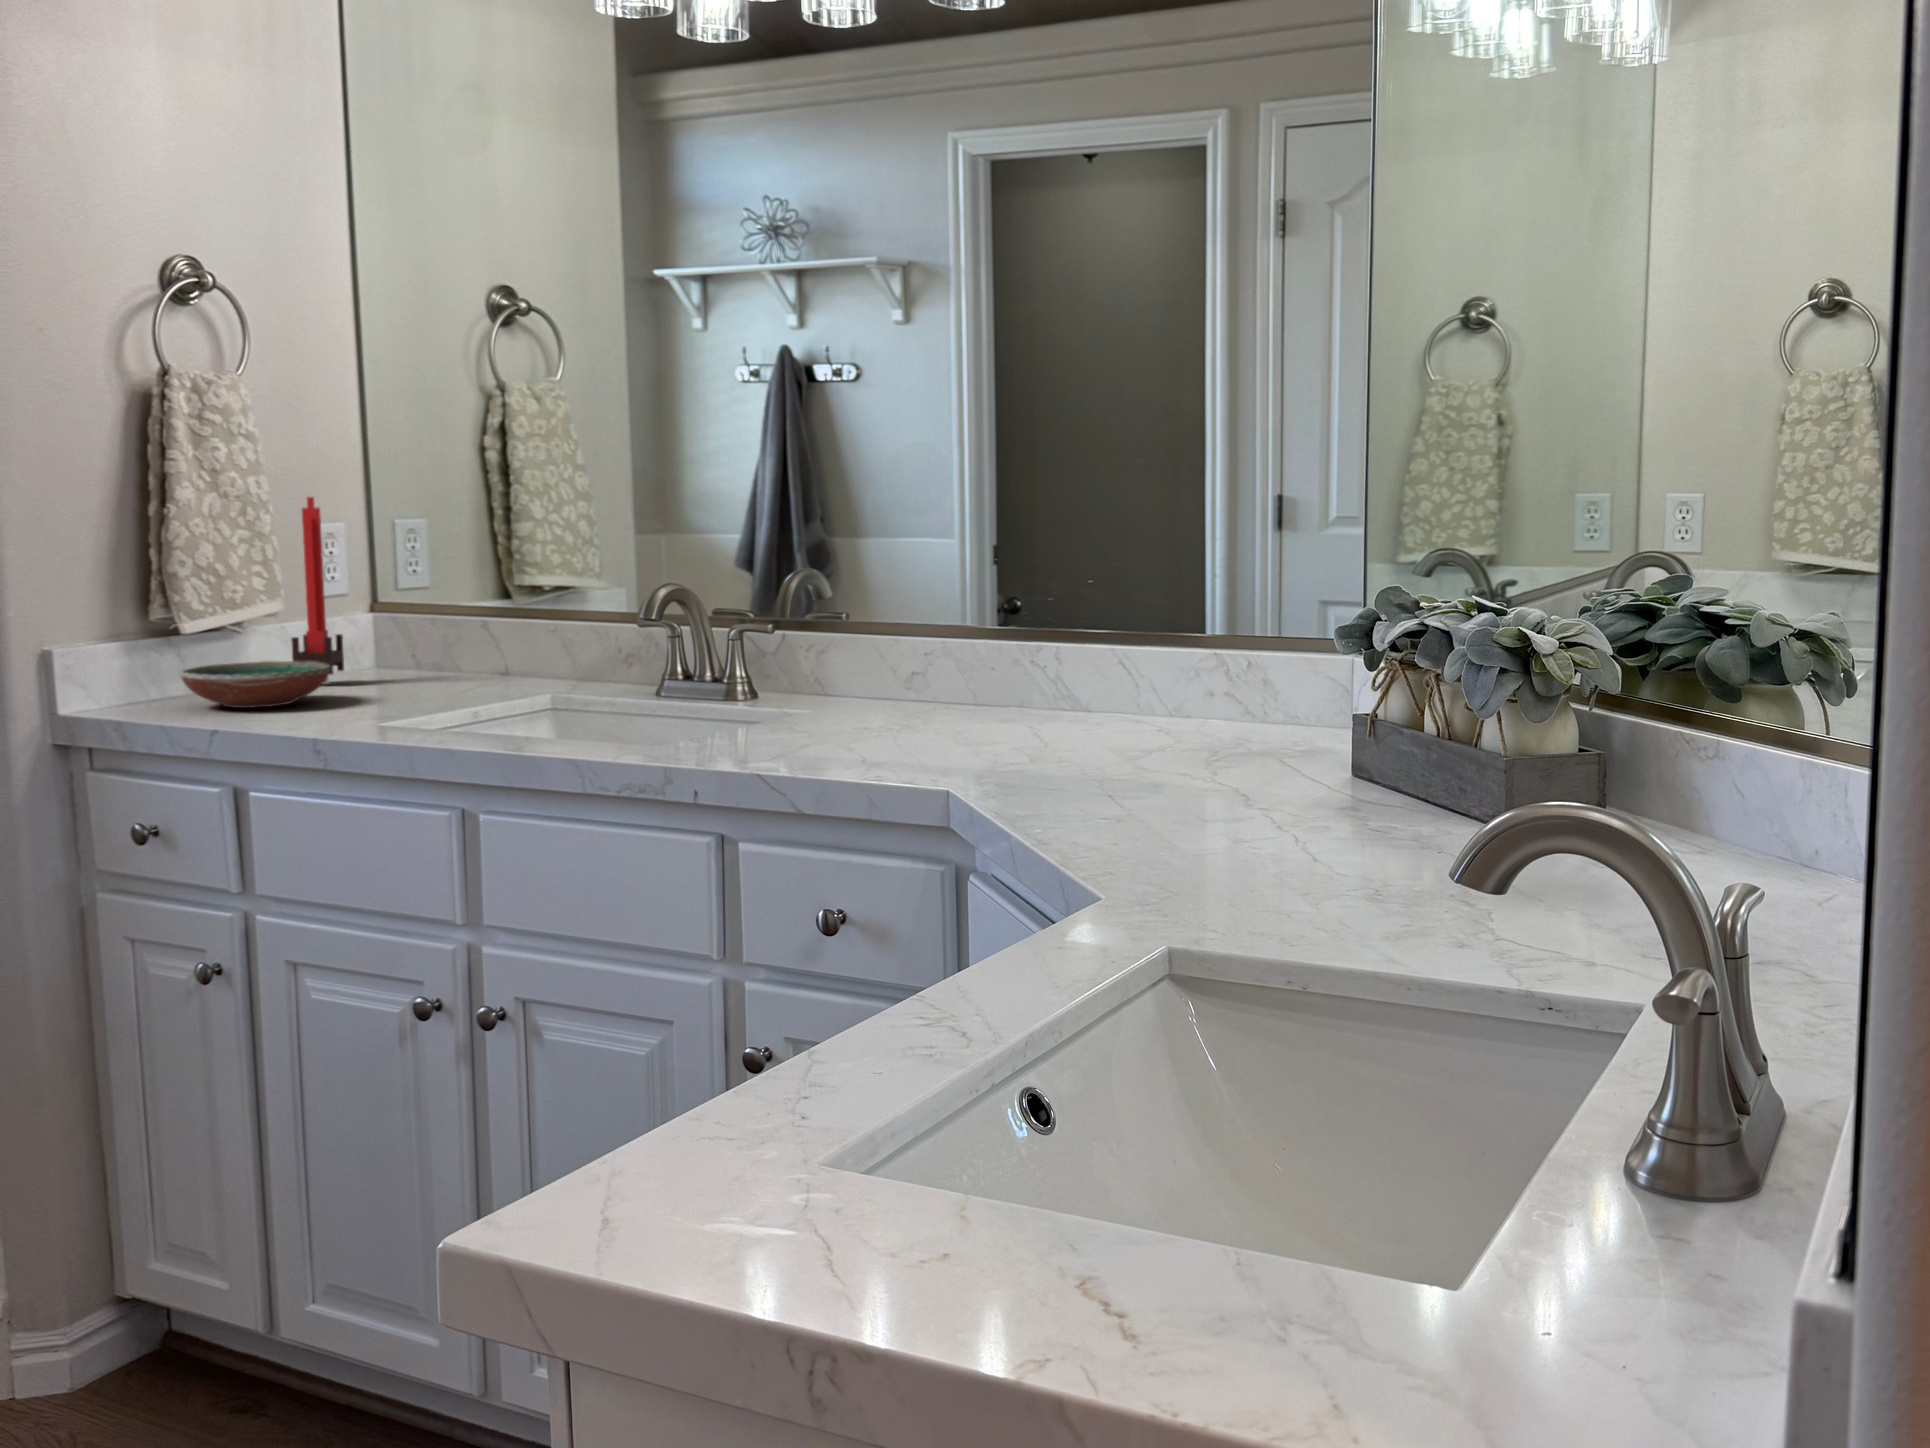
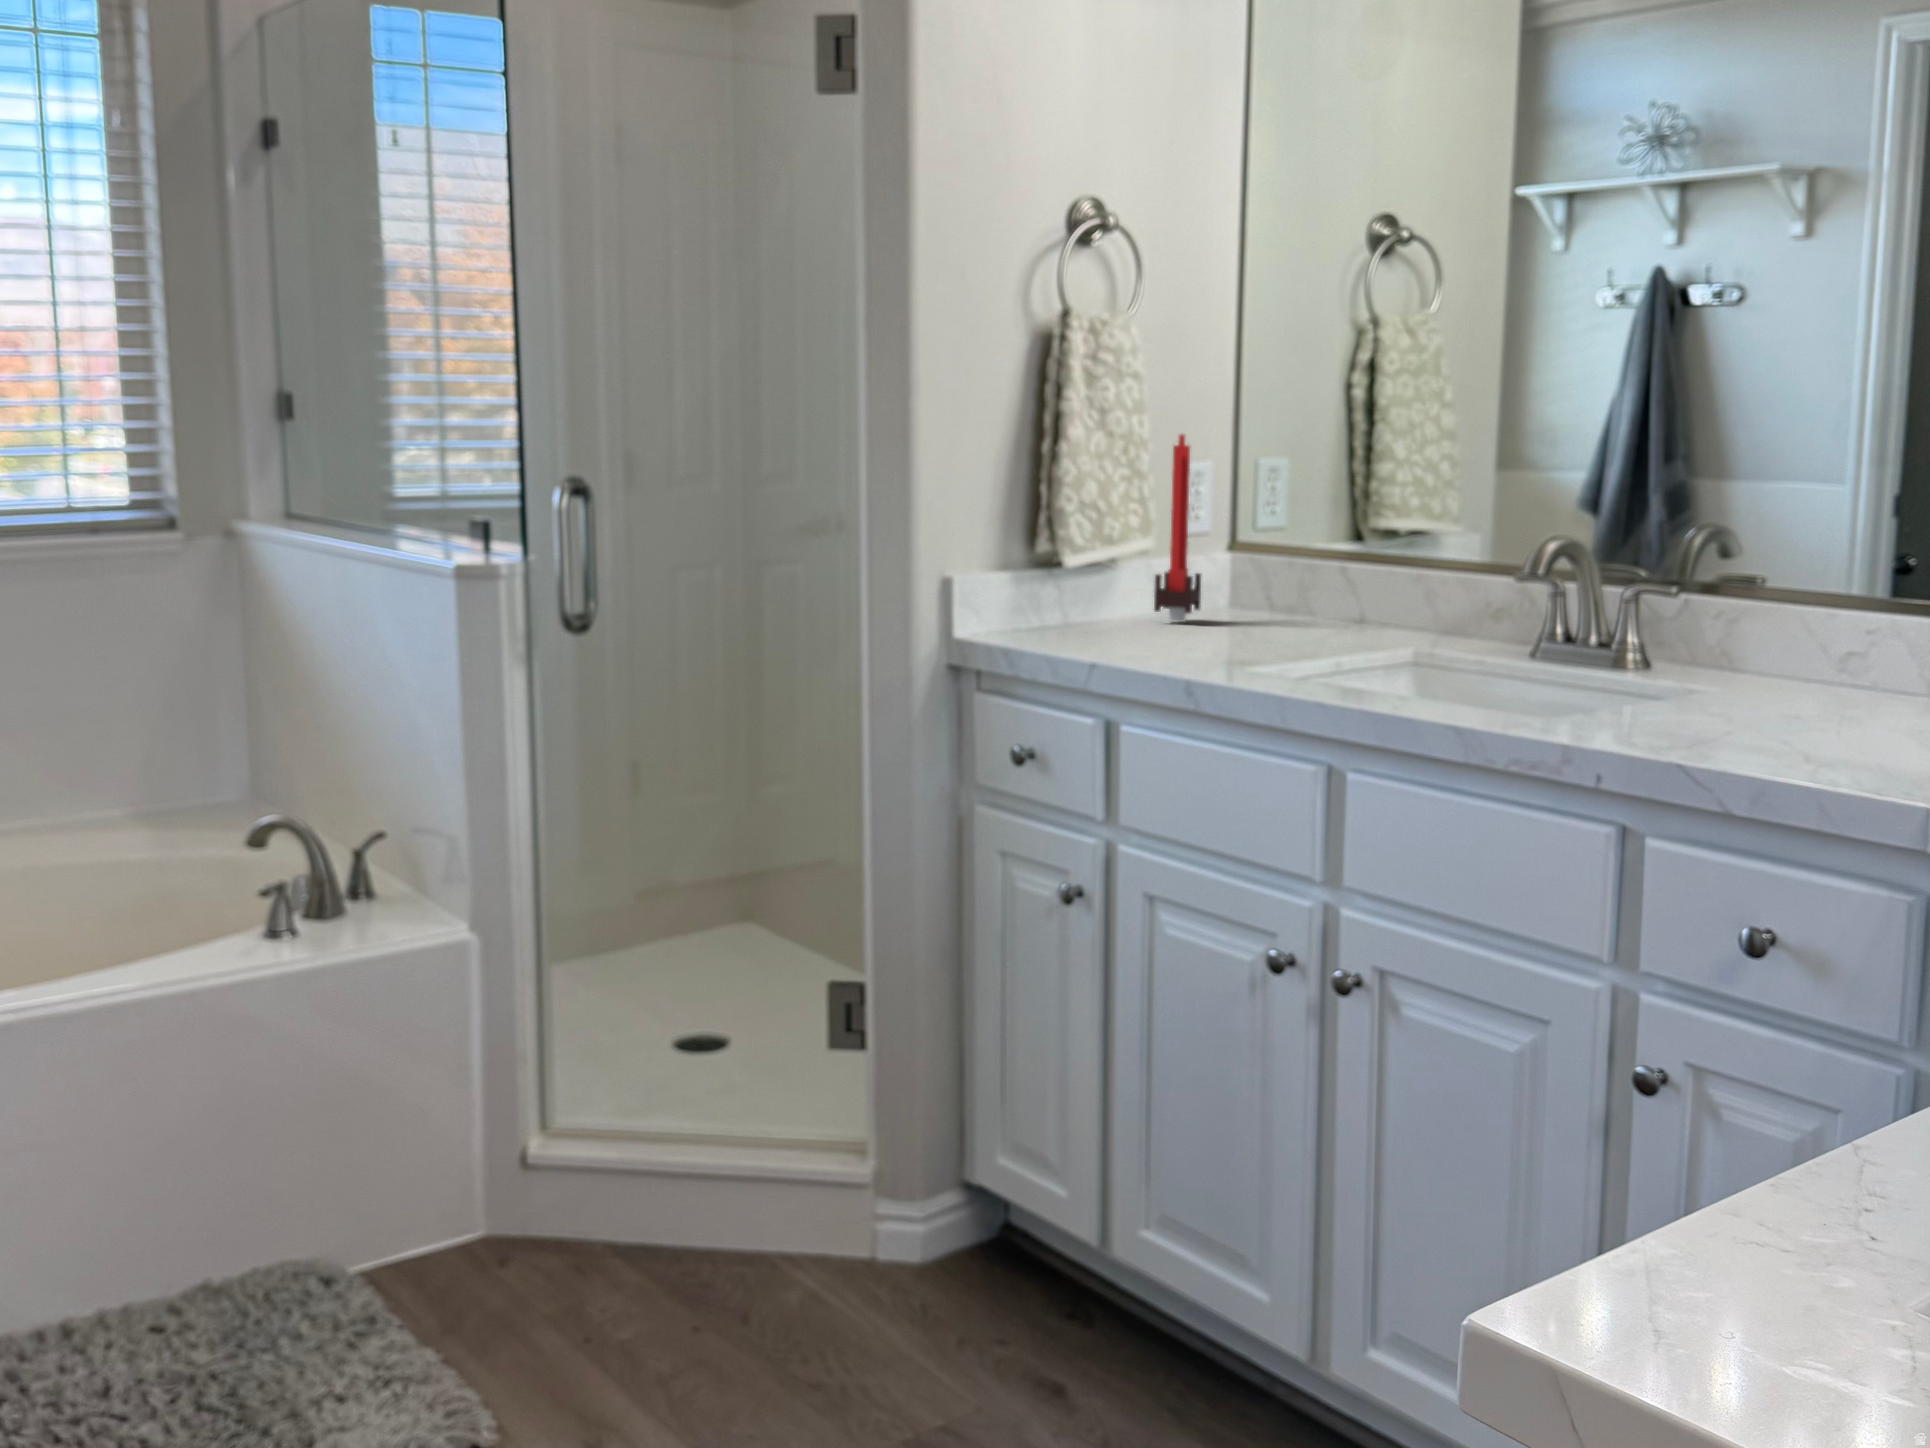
decorative bowl: present [179,661,331,708] -> none [1061,598,1198,644]

